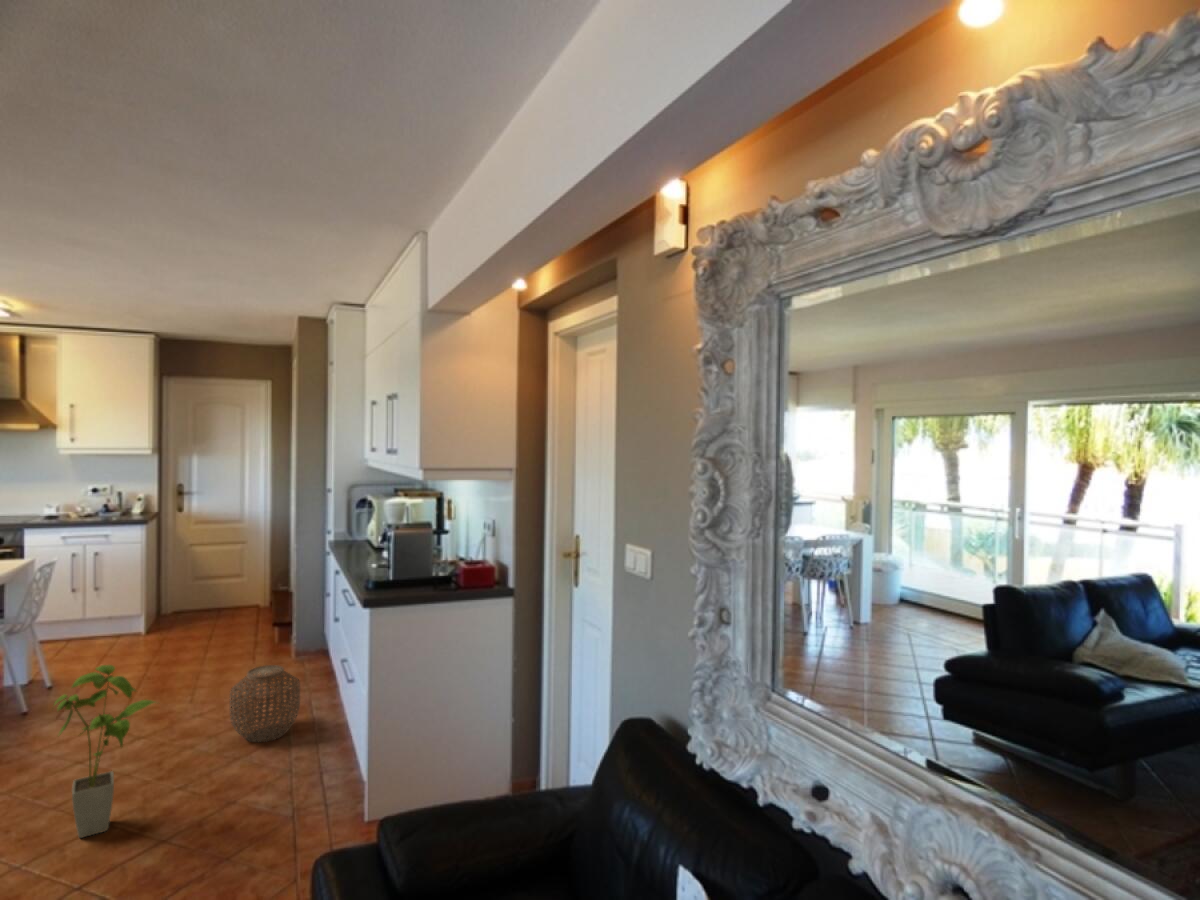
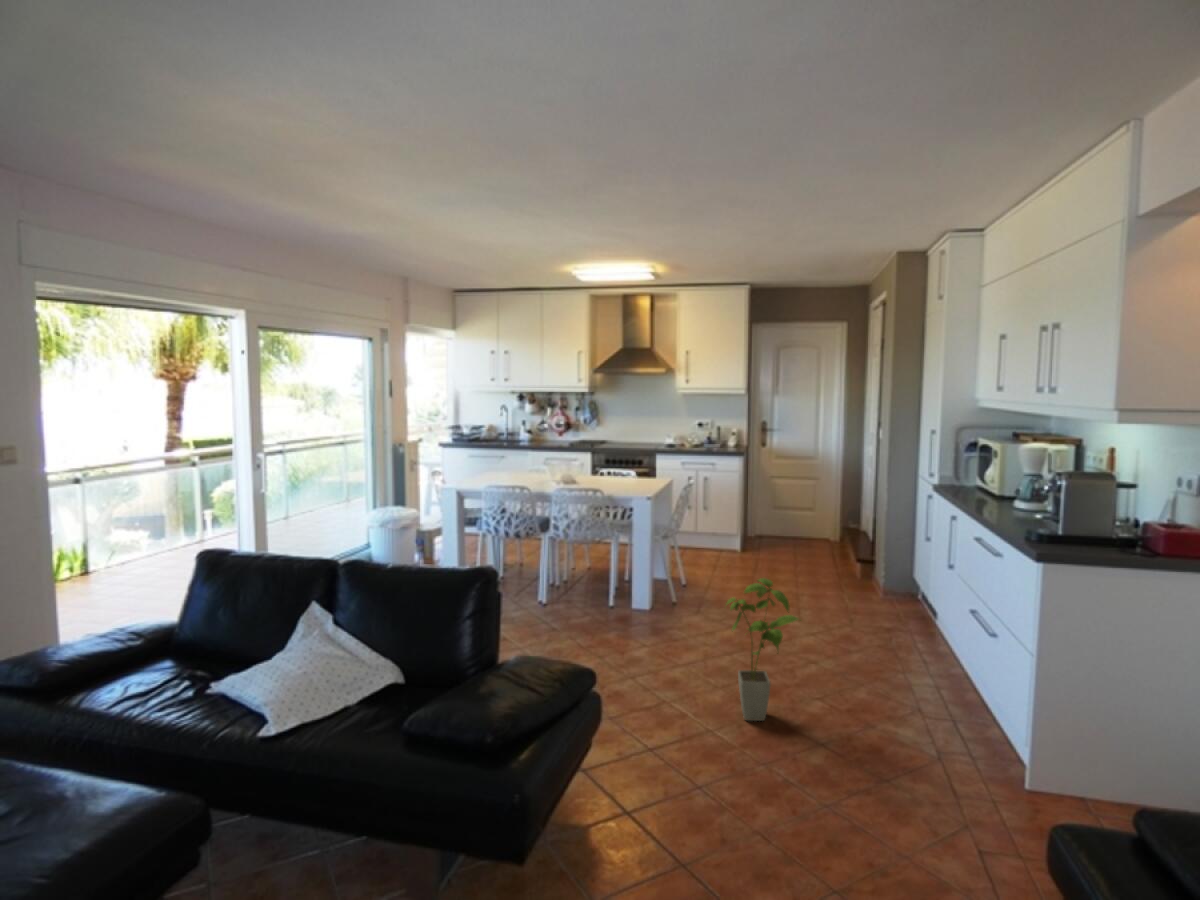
woven basket: present [230,665,300,742] -> none [844,604,912,678]

